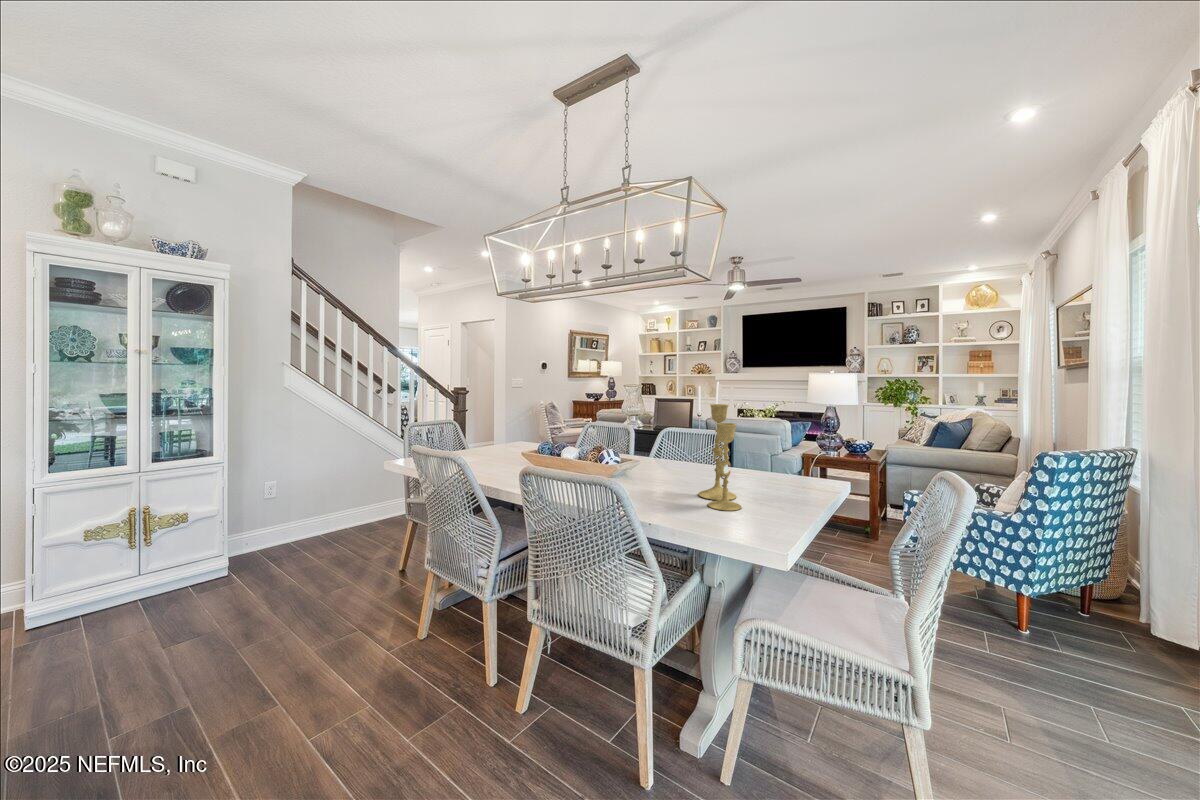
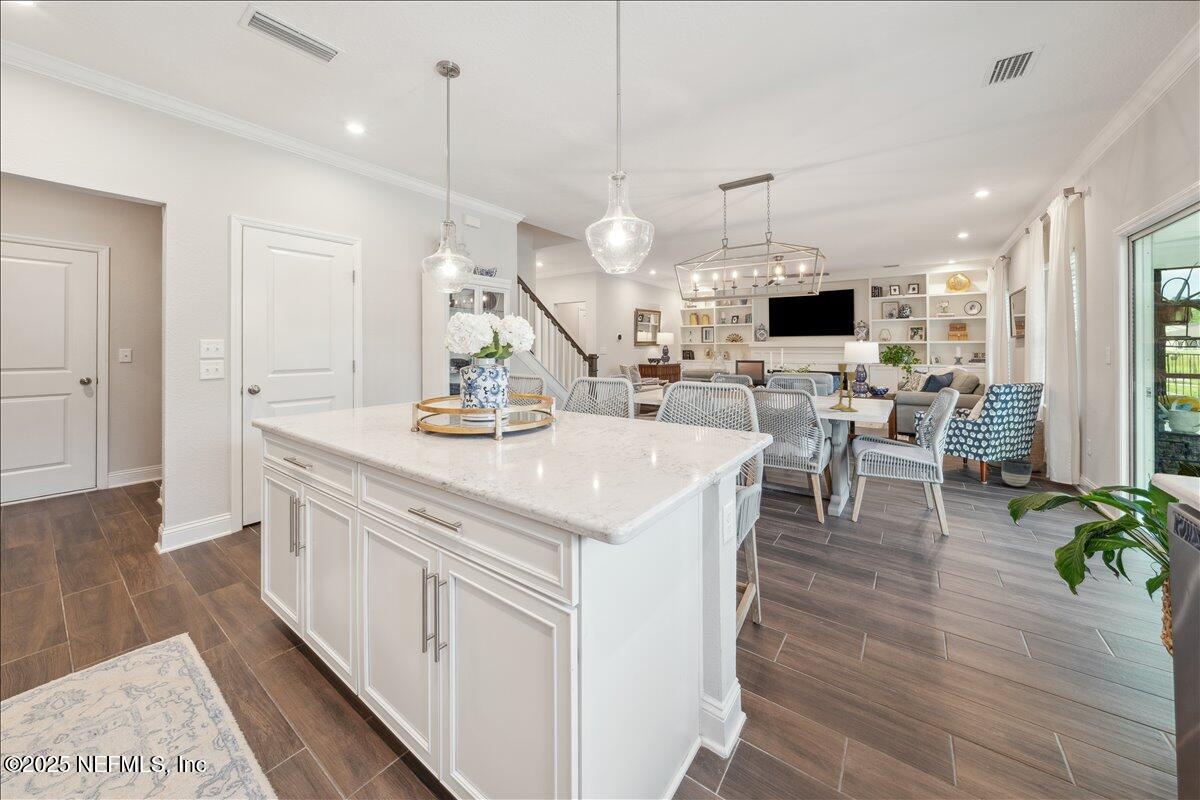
planter: none [1064,594,1131,658] -> present [1002,458,1033,486]

